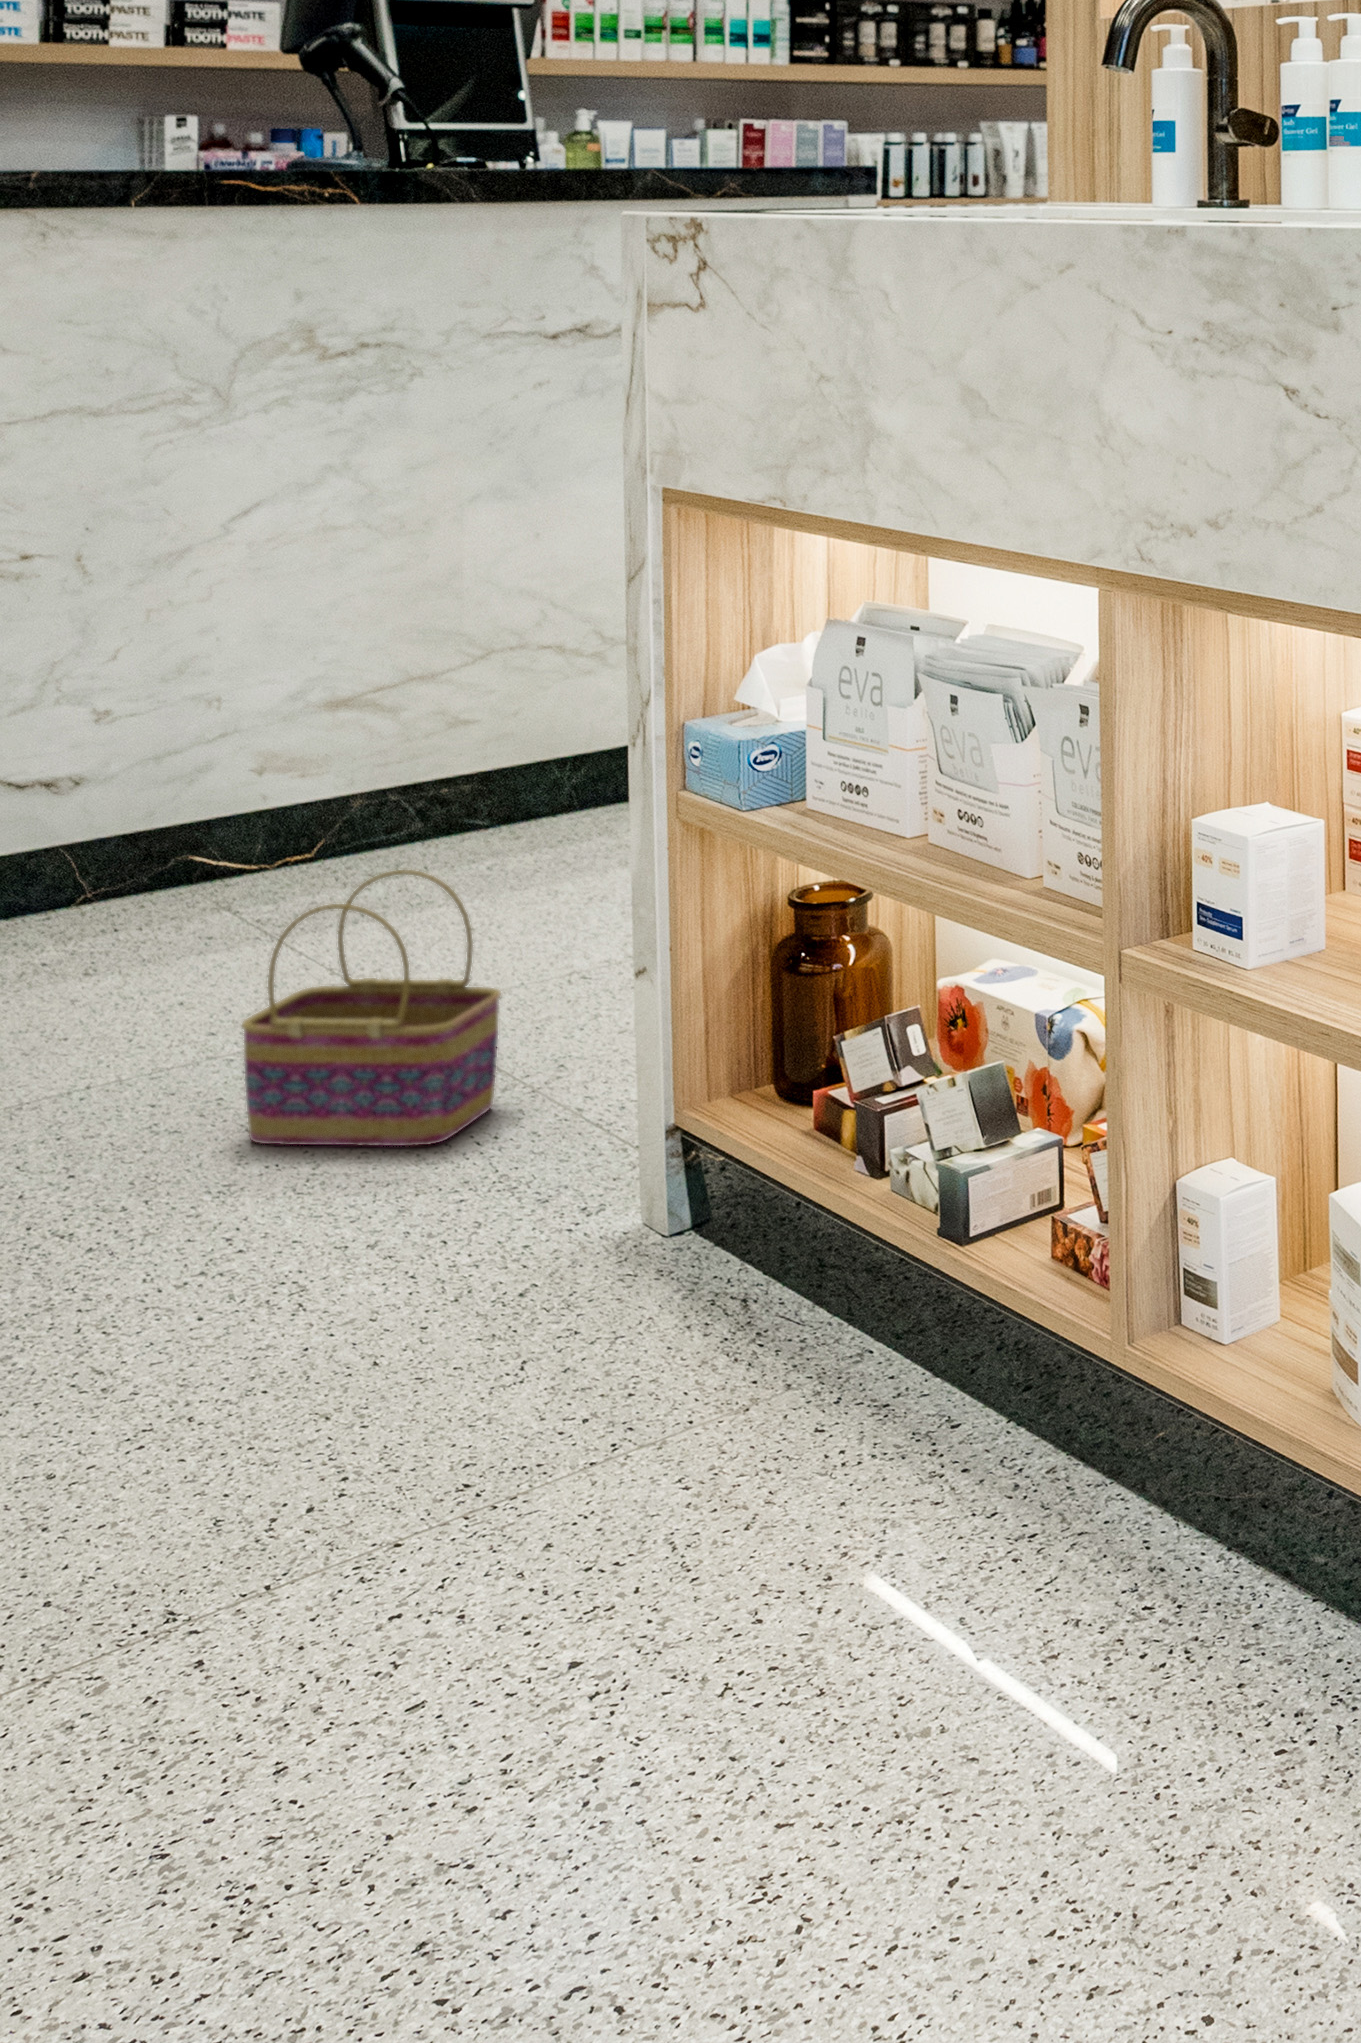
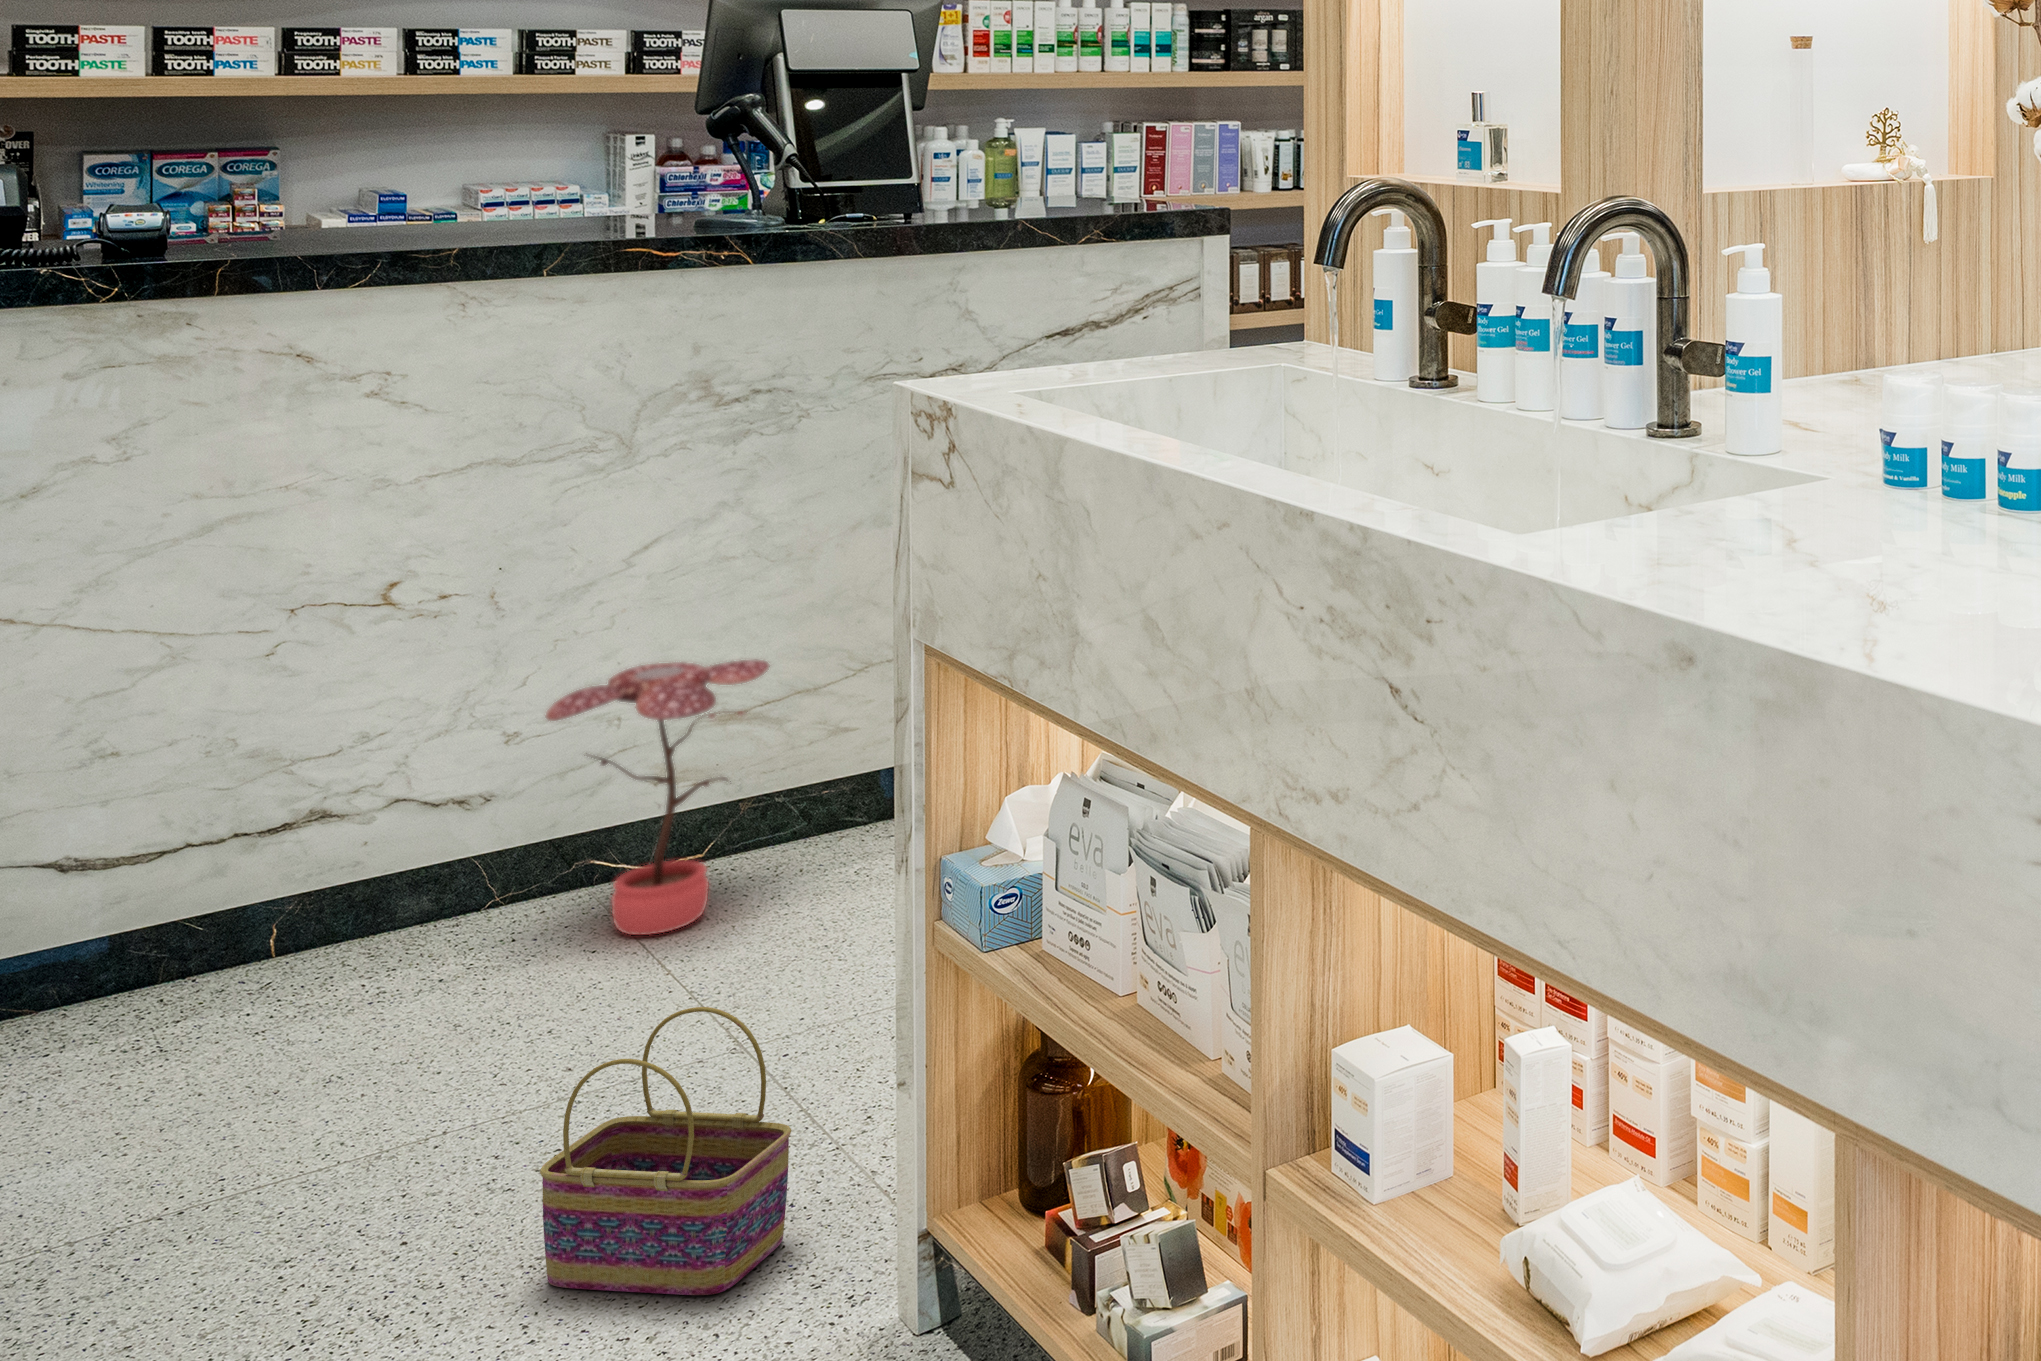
potted plant: none [165,609,402,892] -> present [546,660,769,935]

